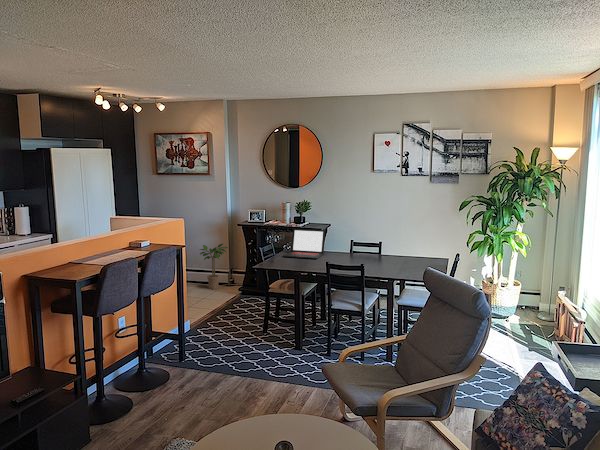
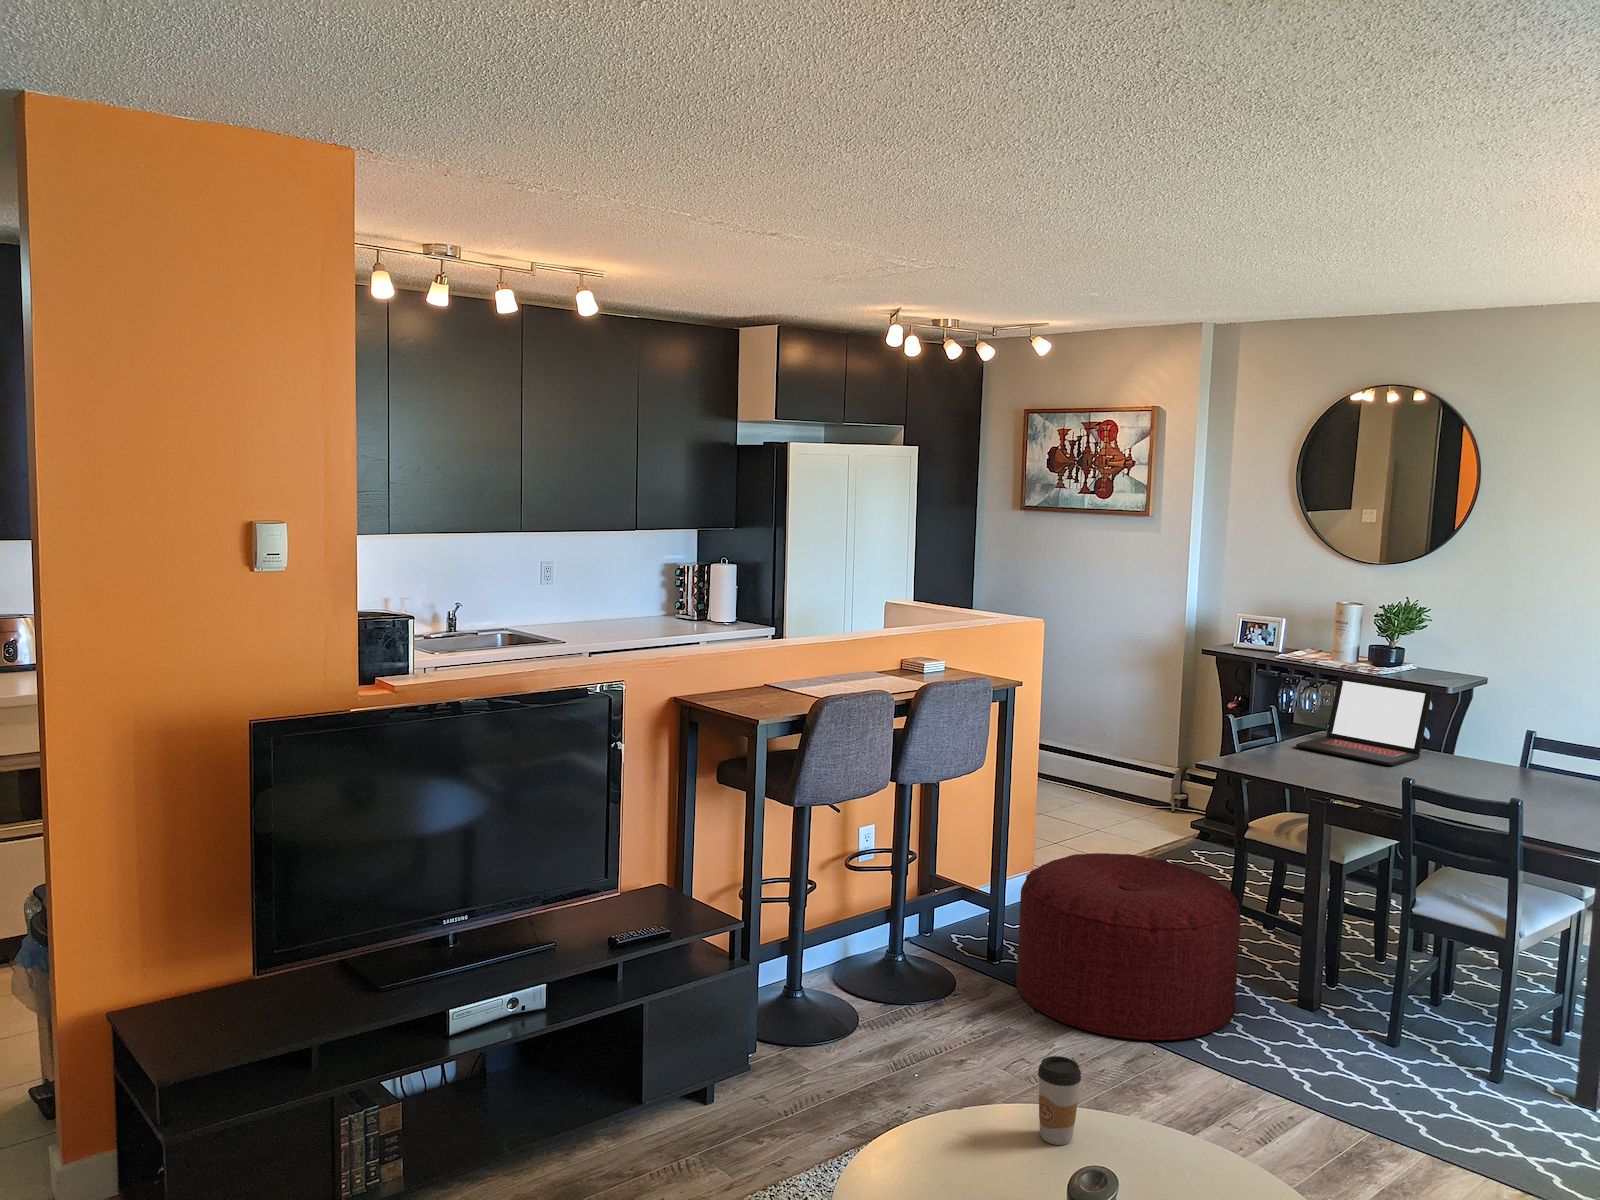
potted plant: present [200,244,228,289] -> none [1101,694,1177,810]
ottoman: none [193,307,278,380] -> present [1016,853,1240,1040]
coffee cup: none [247,399,265,437] -> present [1038,1056,1081,1145]

